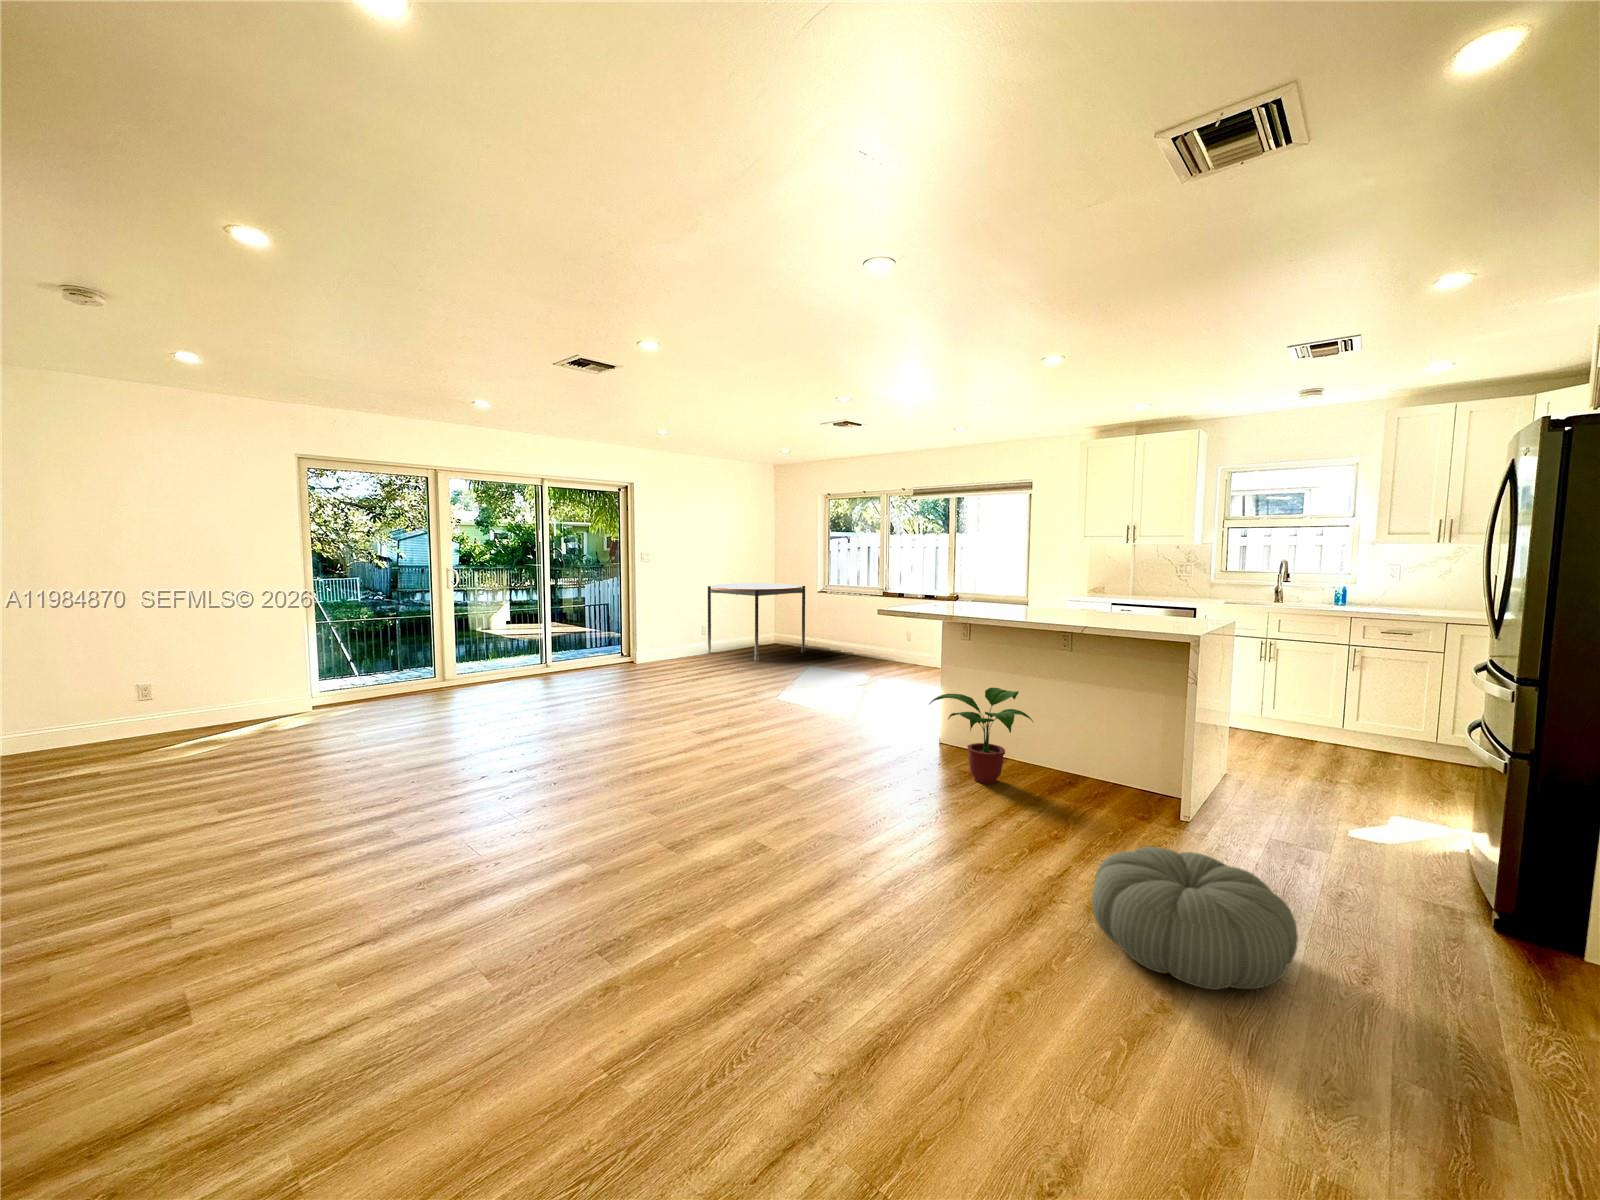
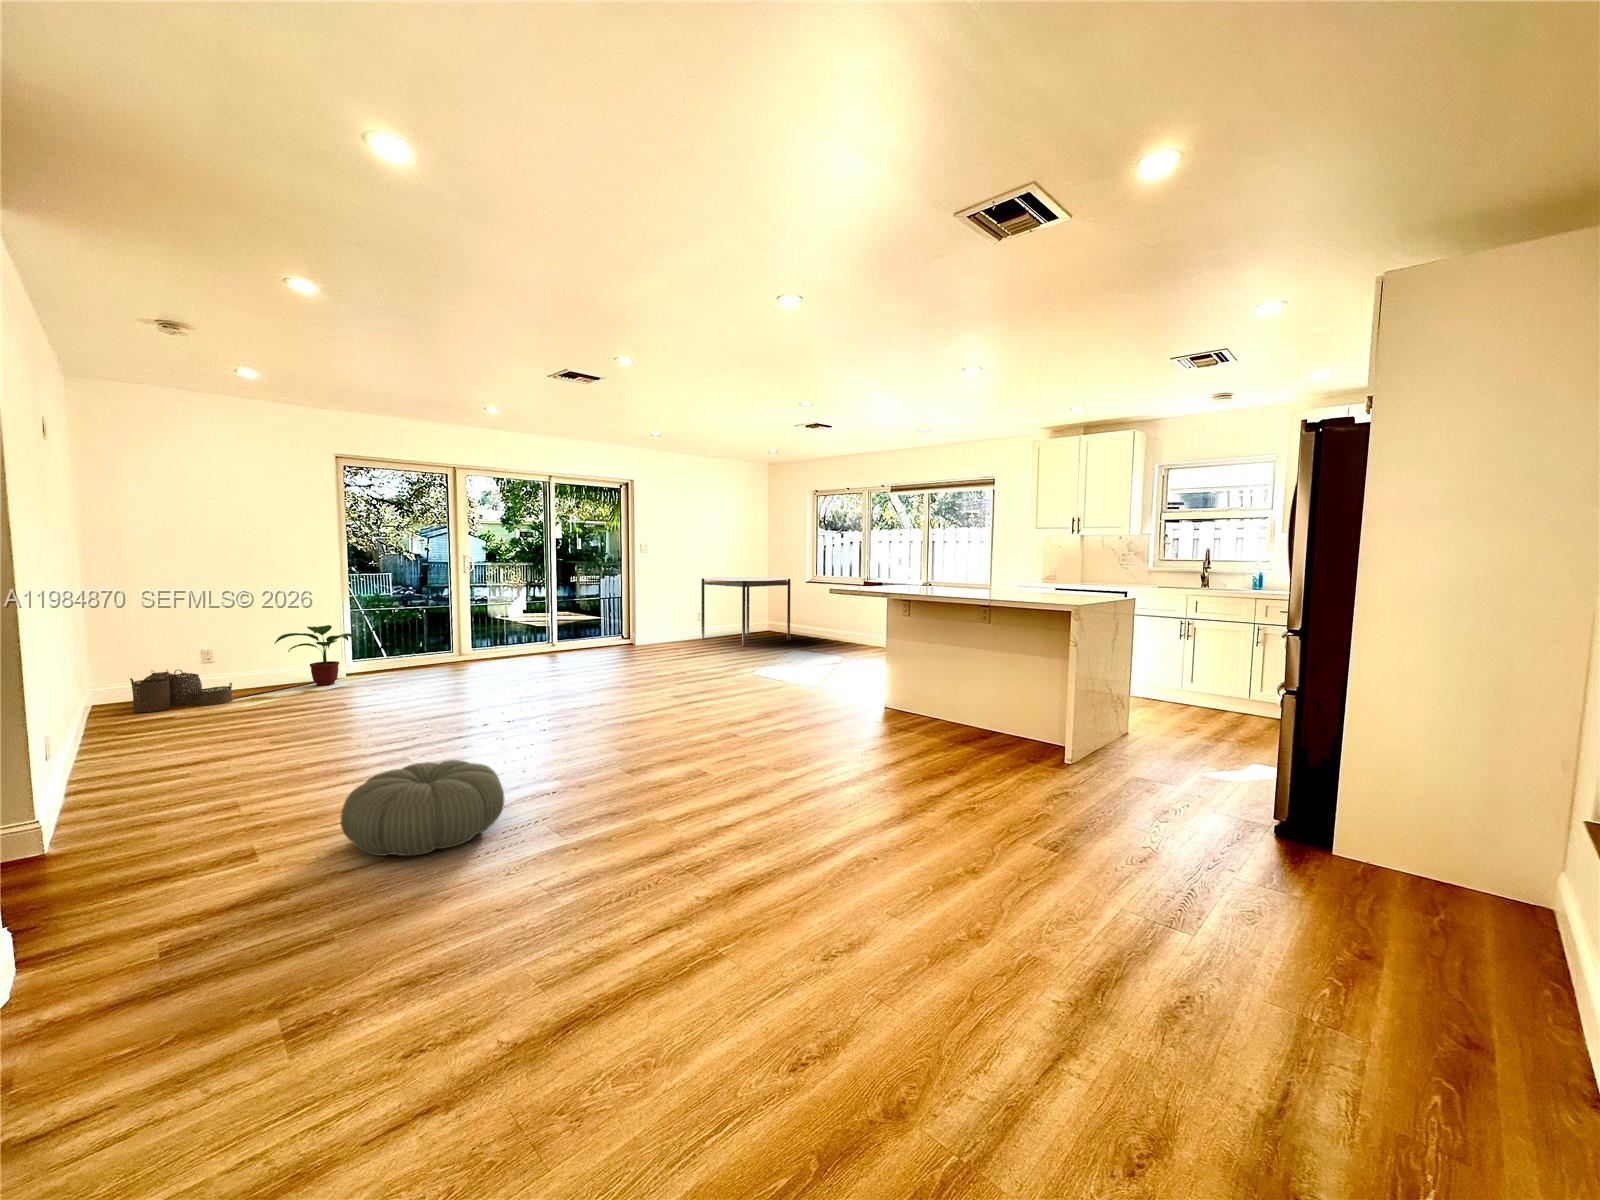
potted plant: present [929,687,1033,784] -> present [275,625,360,686]
woven basket: none [43,709,172,764] -> present [130,670,232,712]
pouf: present [1092,847,1298,990] -> present [341,760,505,856]

